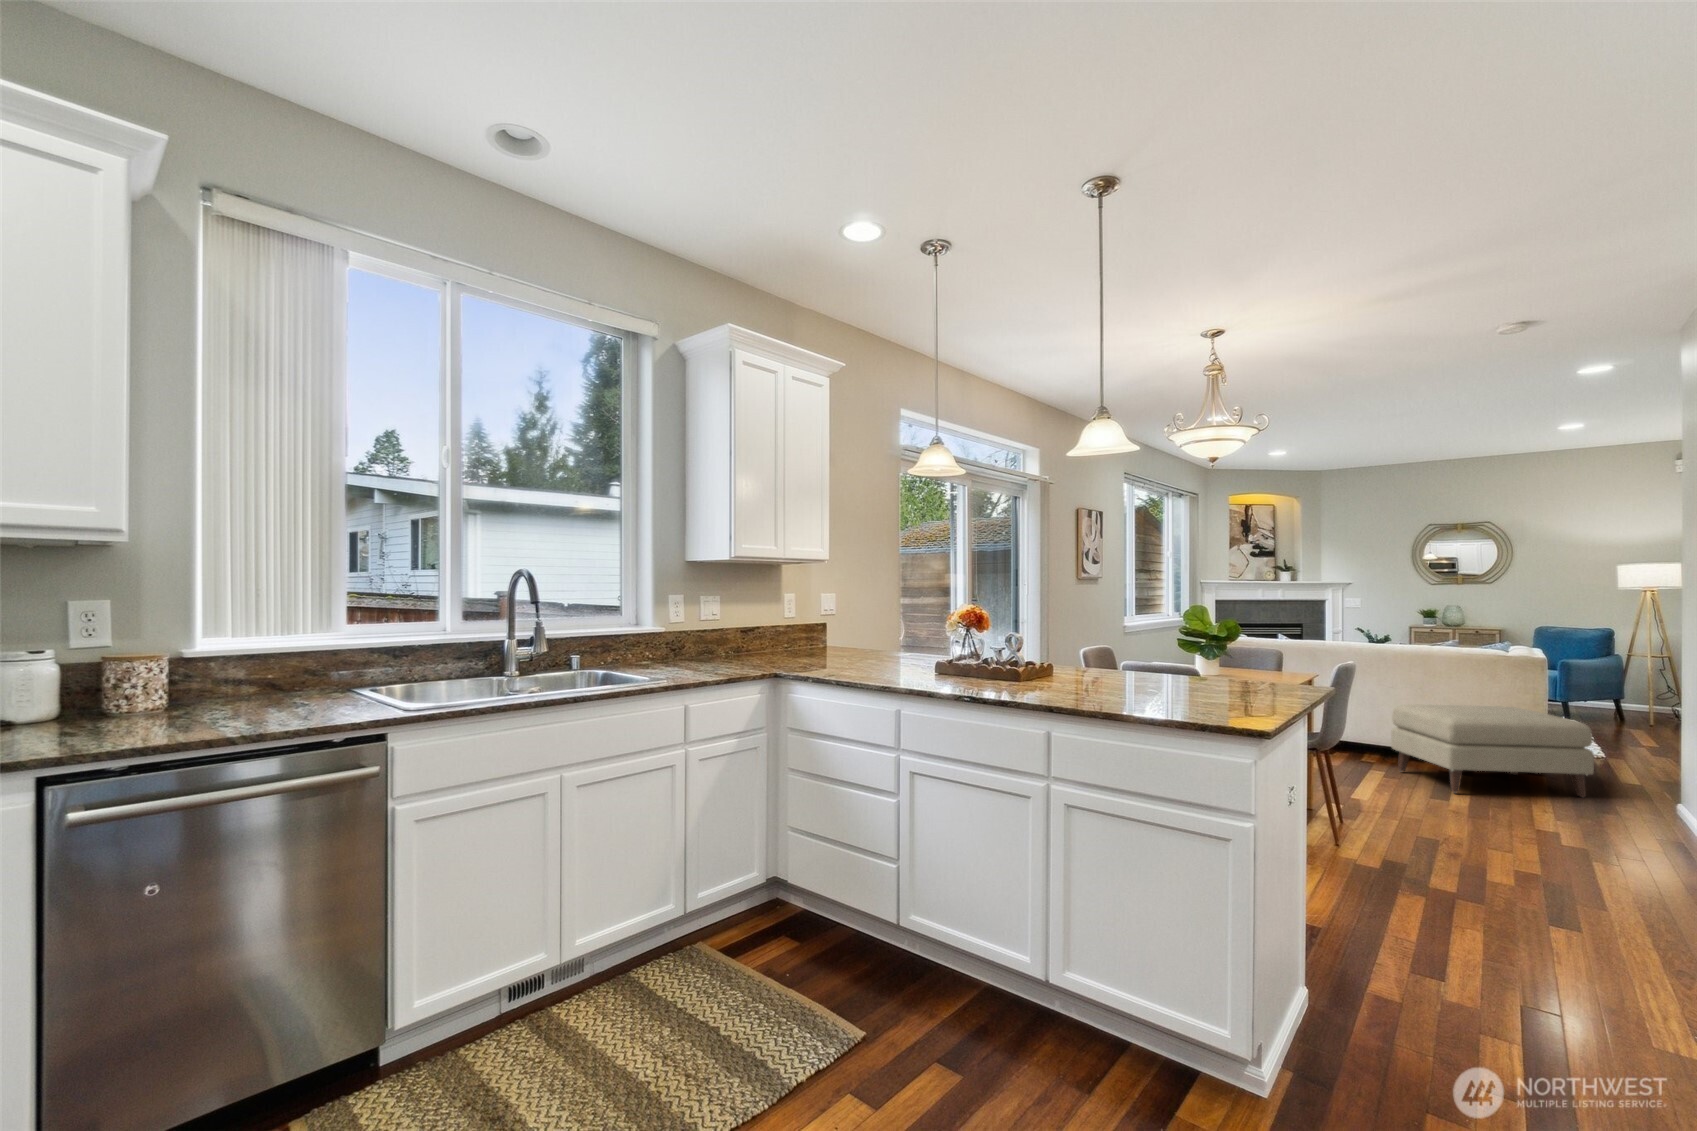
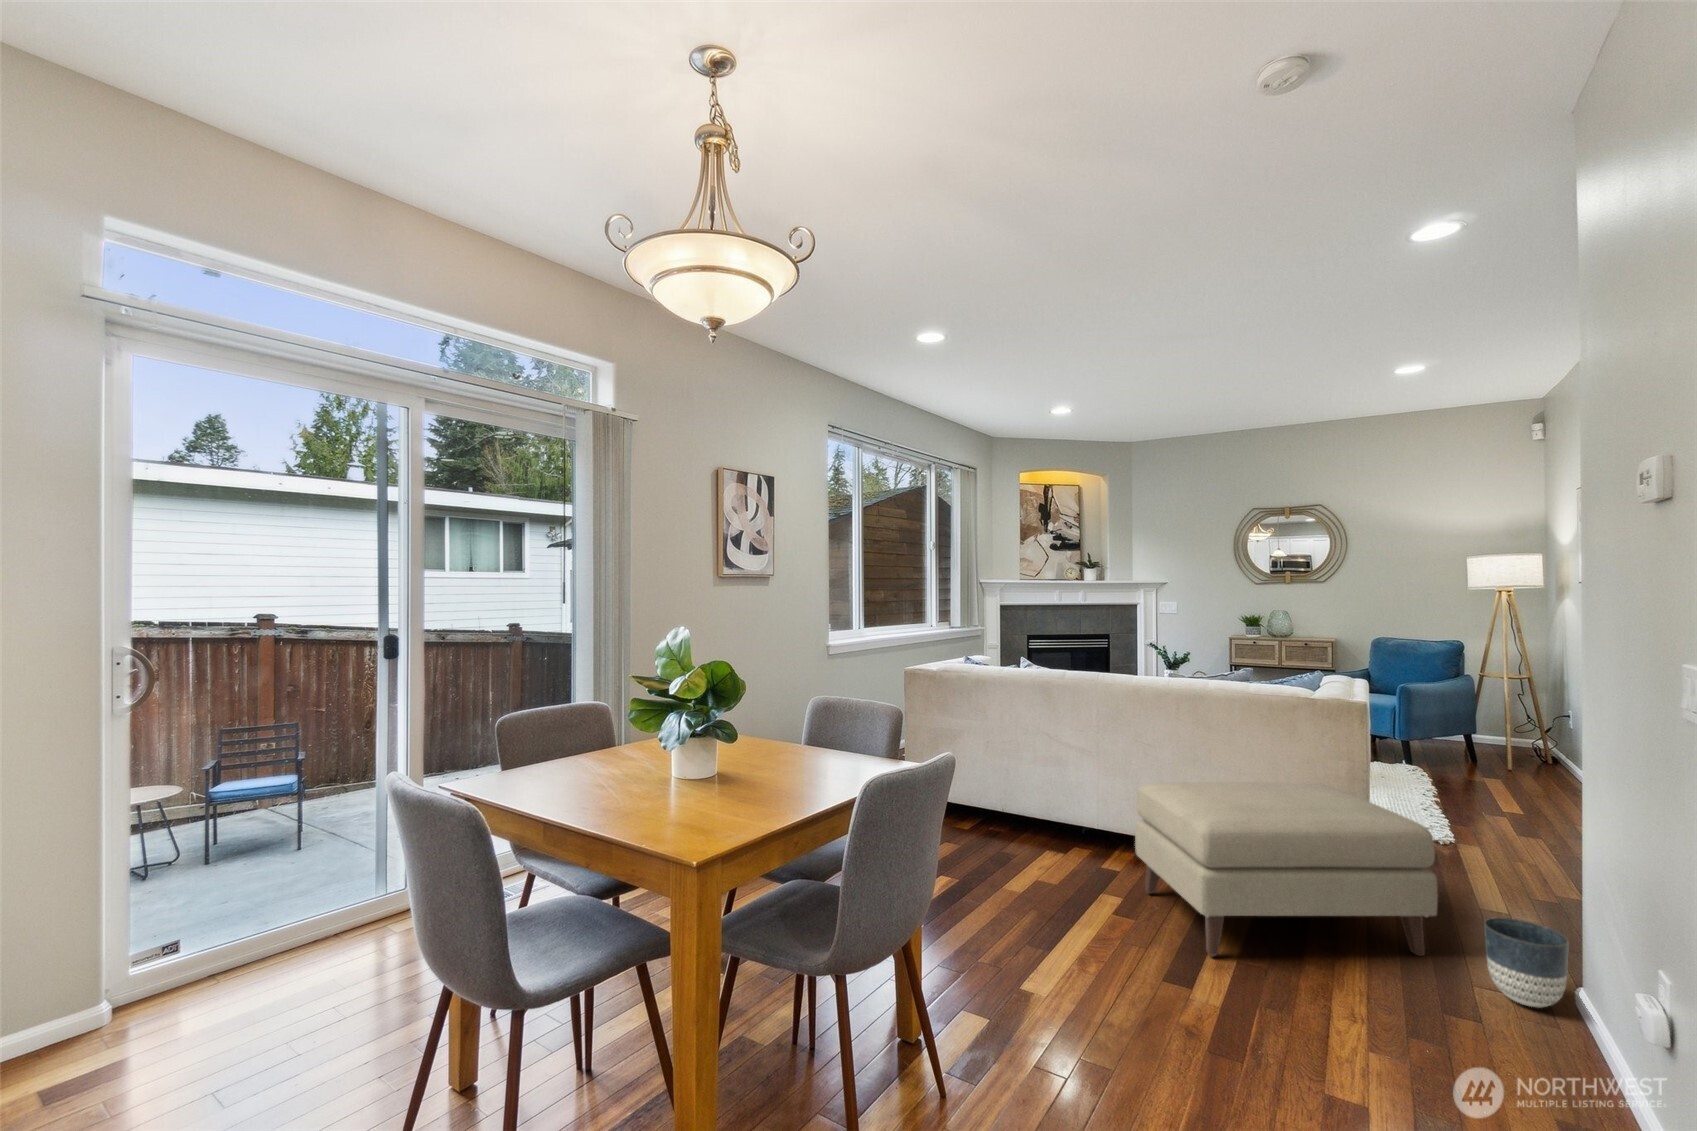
planter: none [1622,770,1672,813] -> present [1484,917,1569,1008]

